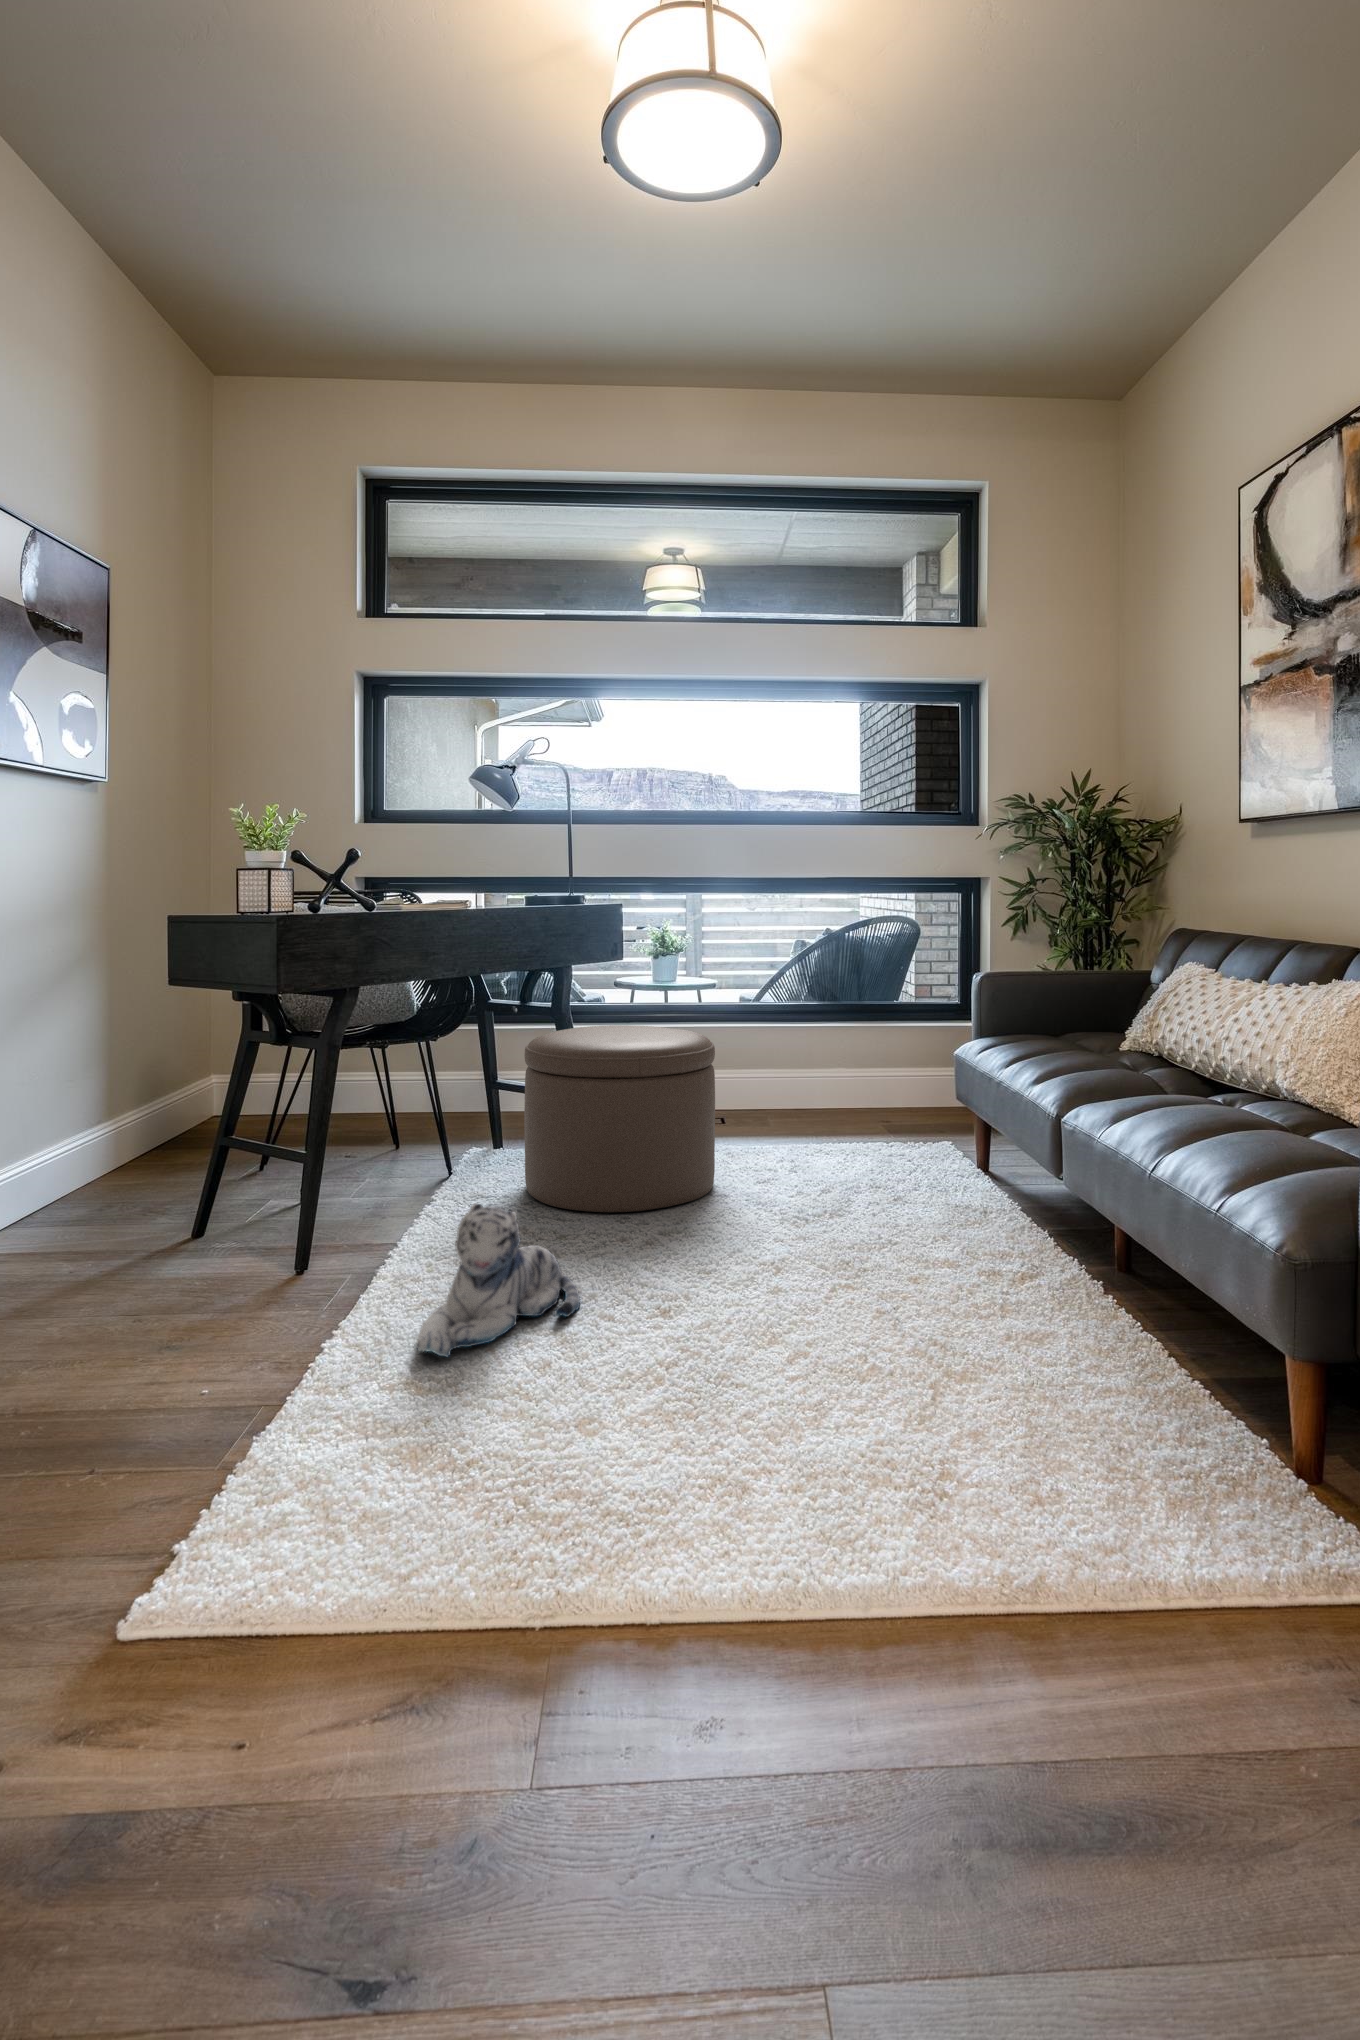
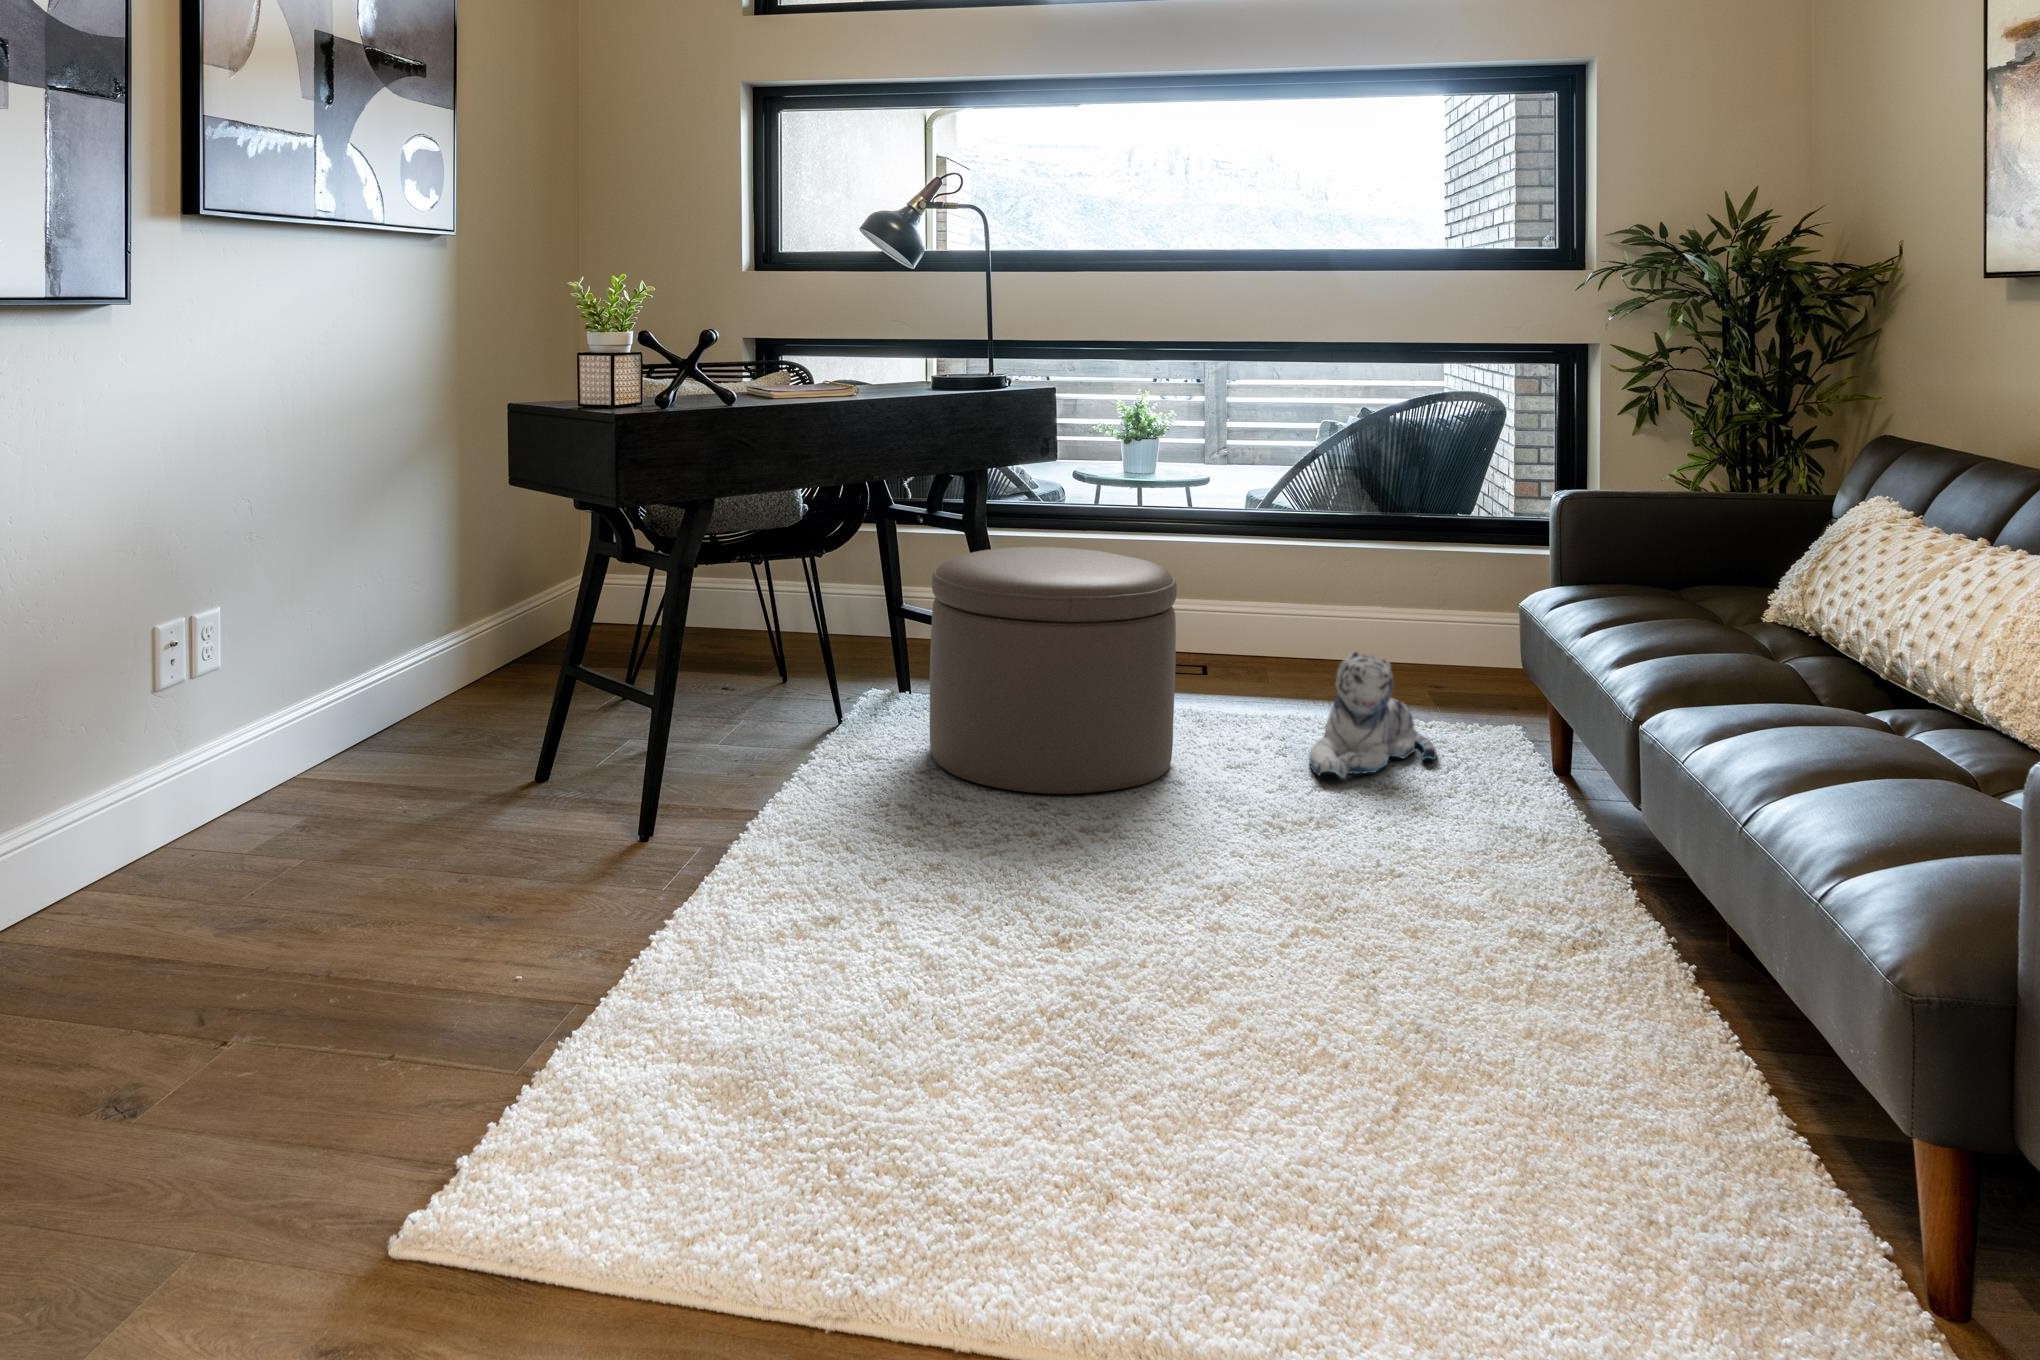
plush toy: present [416,1203,580,1357] -> present [1309,652,1437,778]

